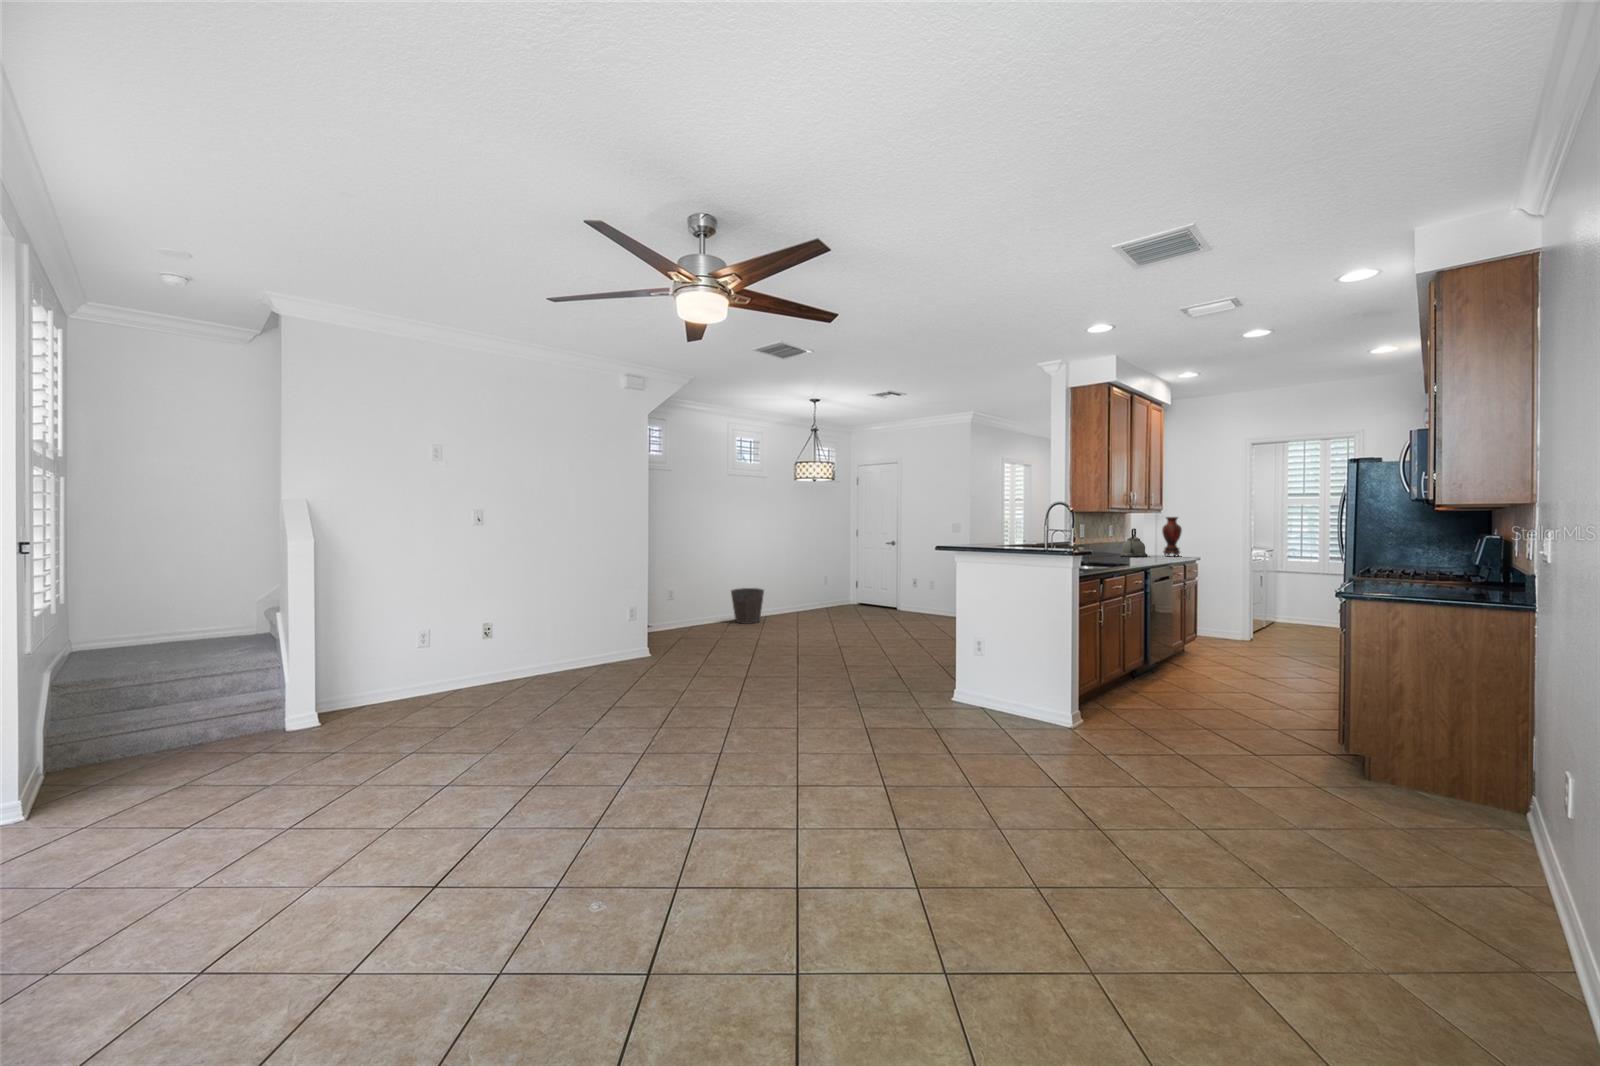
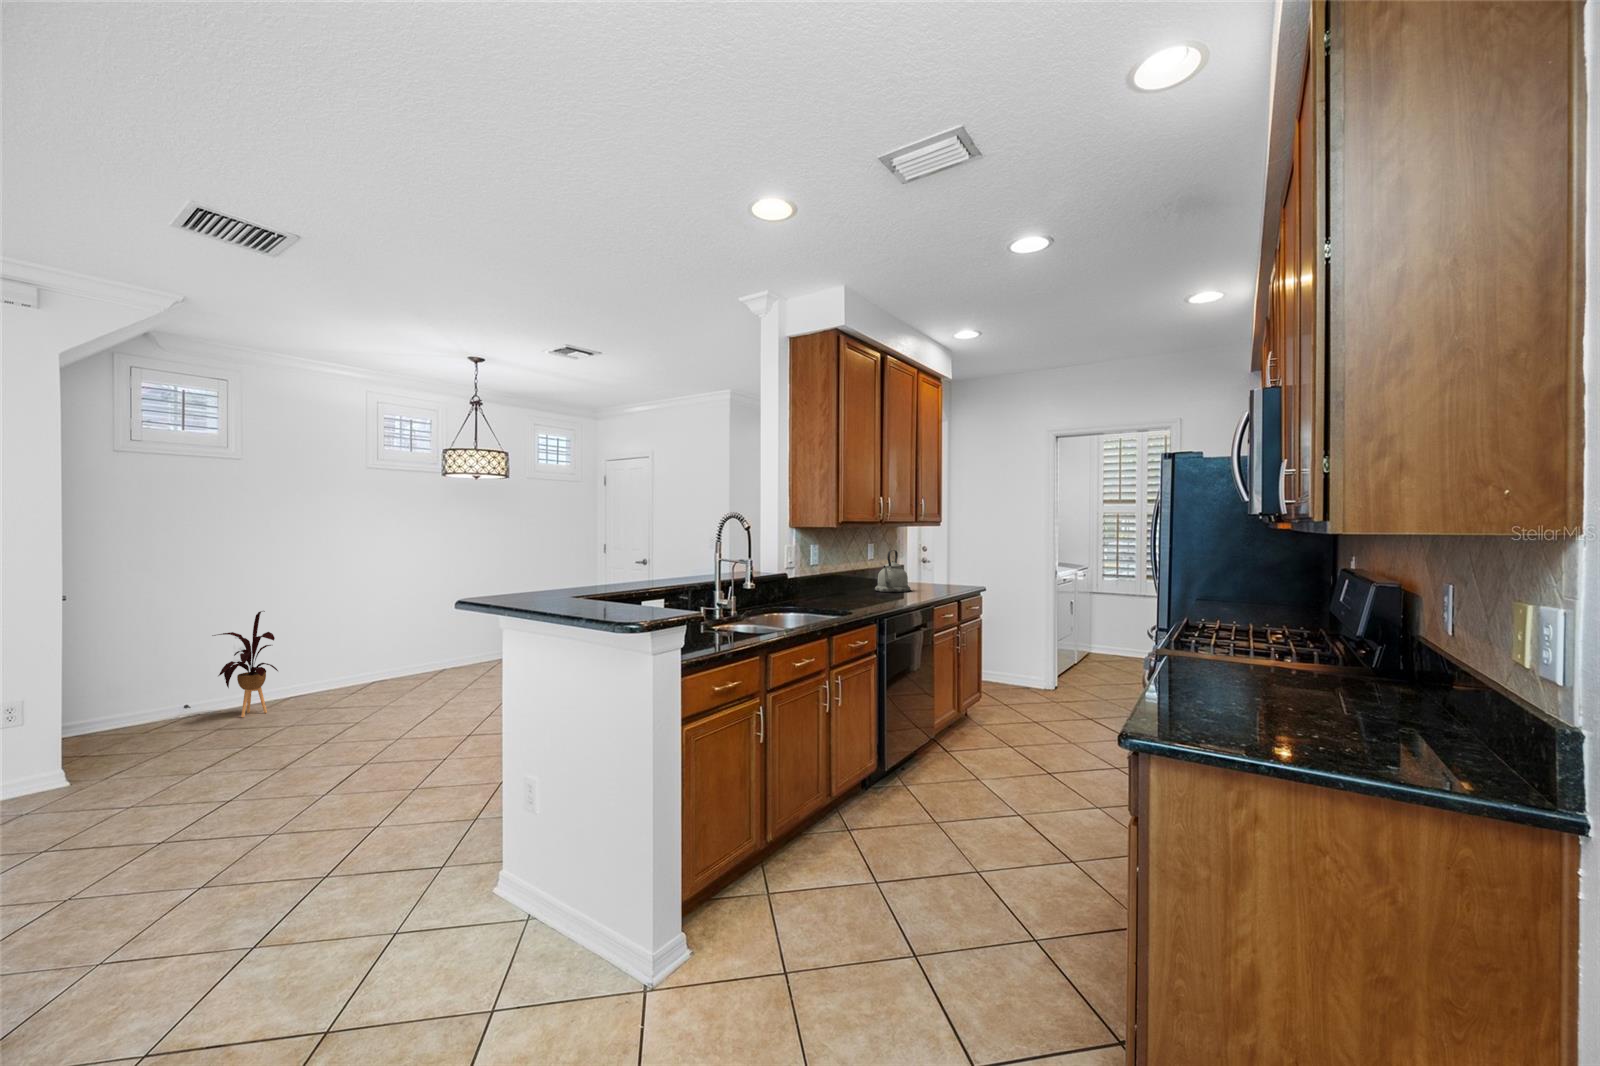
vase: present [1162,517,1182,556] -> none [931,534,955,591]
house plant: none [673,567,711,633] -> present [212,611,278,717]
waste bin: present [731,588,764,624] -> none [350,636,406,692]

